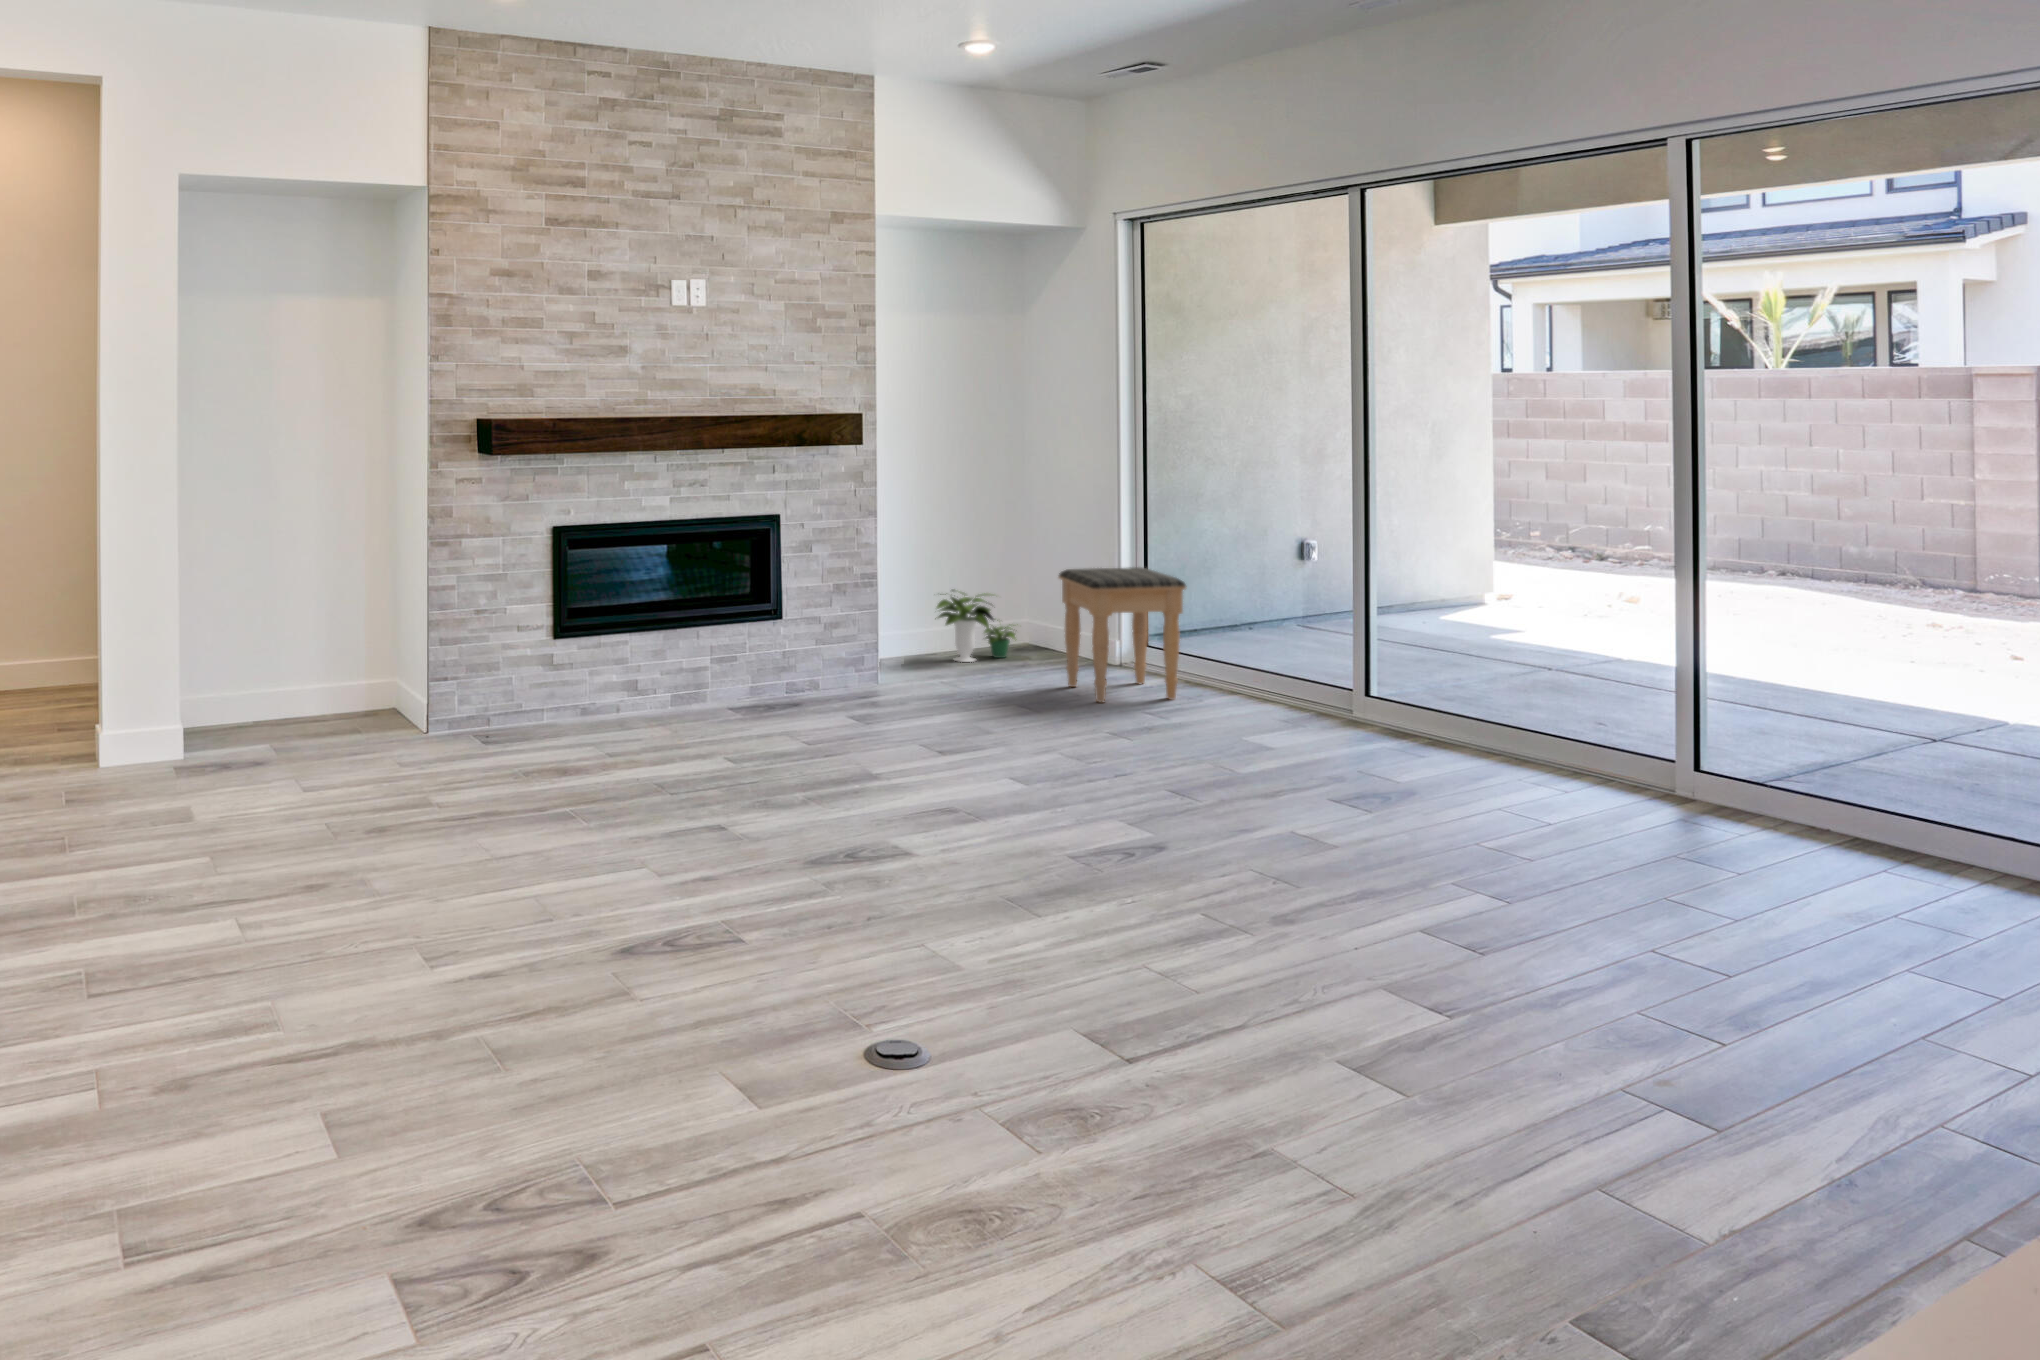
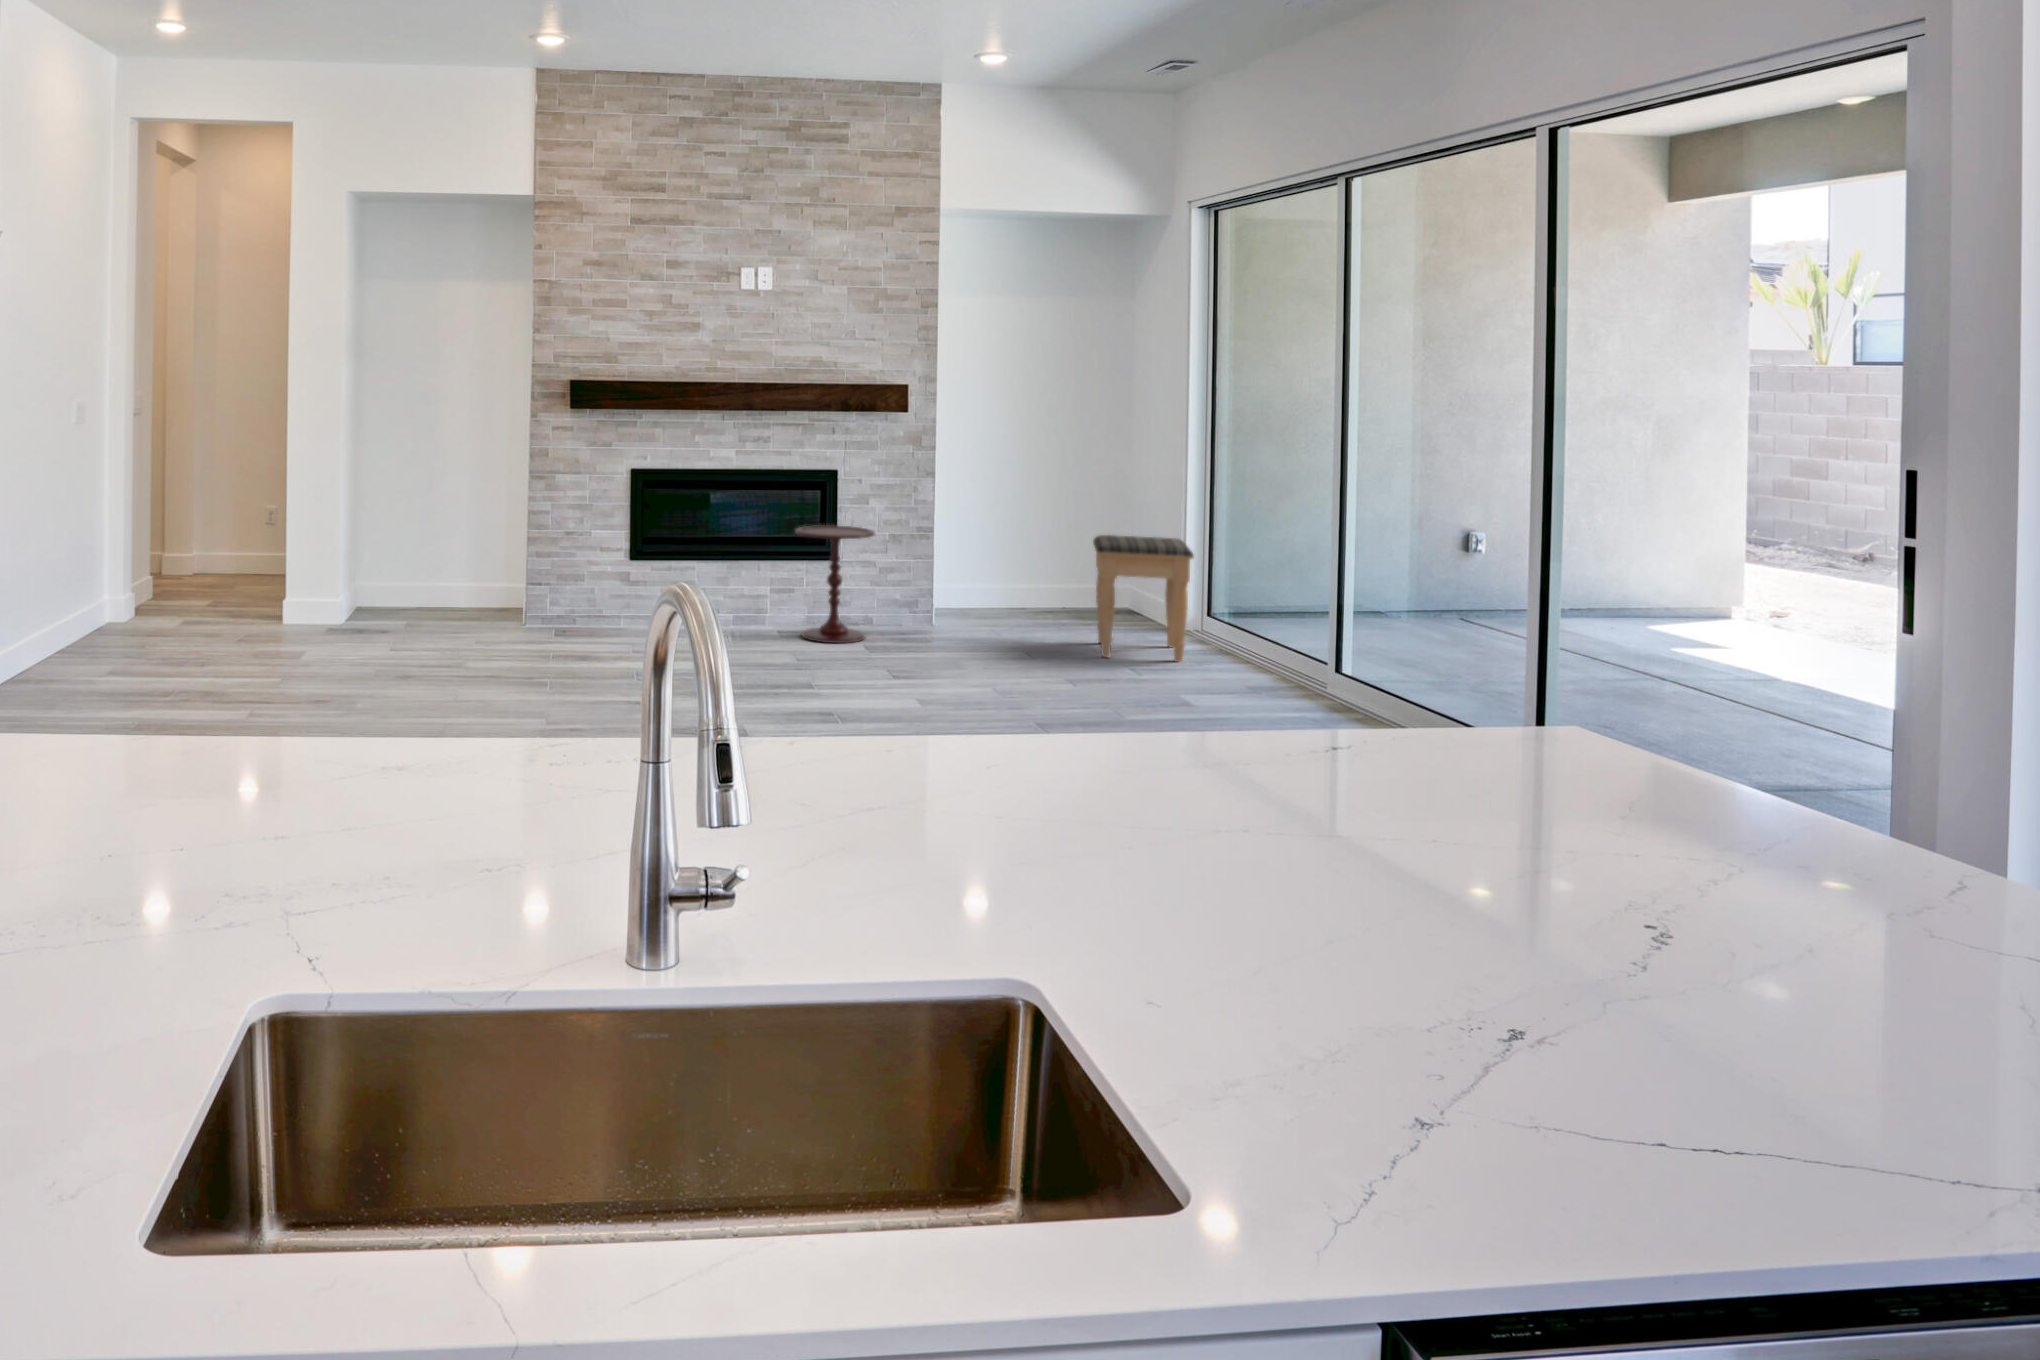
side table: none [750,579,842,717] -> present [796,525,875,643]
potted plant: present [935,589,1015,662] -> none [1012,550,1099,617]

